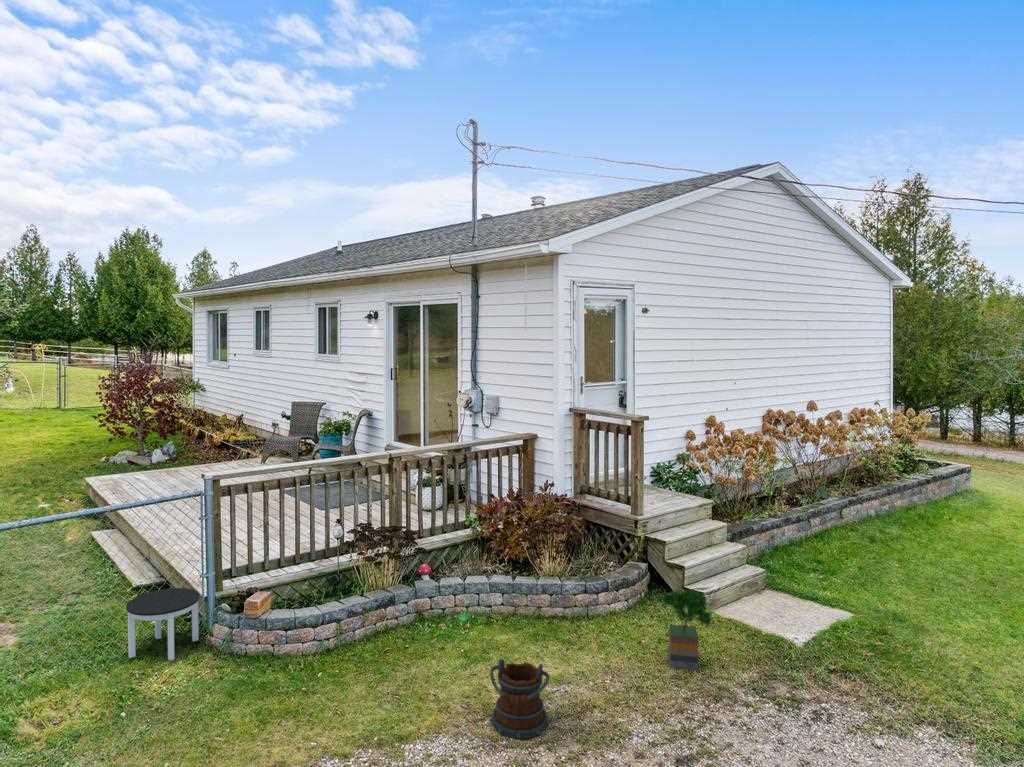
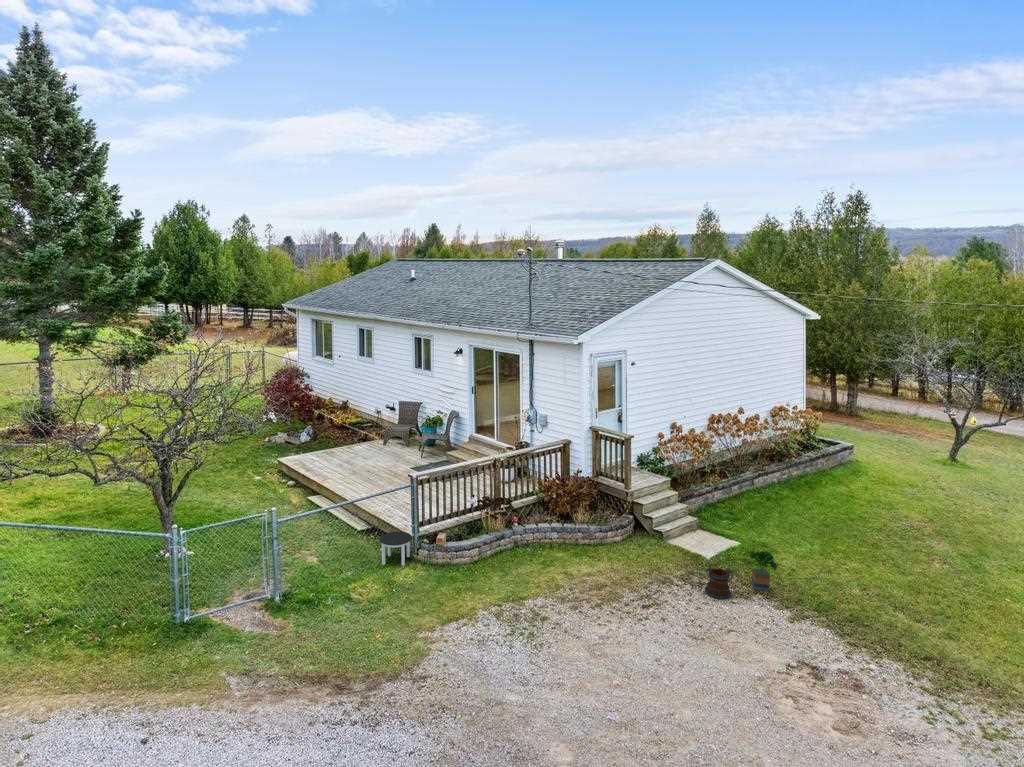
potted tree: present [662,590,712,670] -> present [750,551,777,591]
bucket: present [490,659,549,738] -> present [705,567,734,599]

